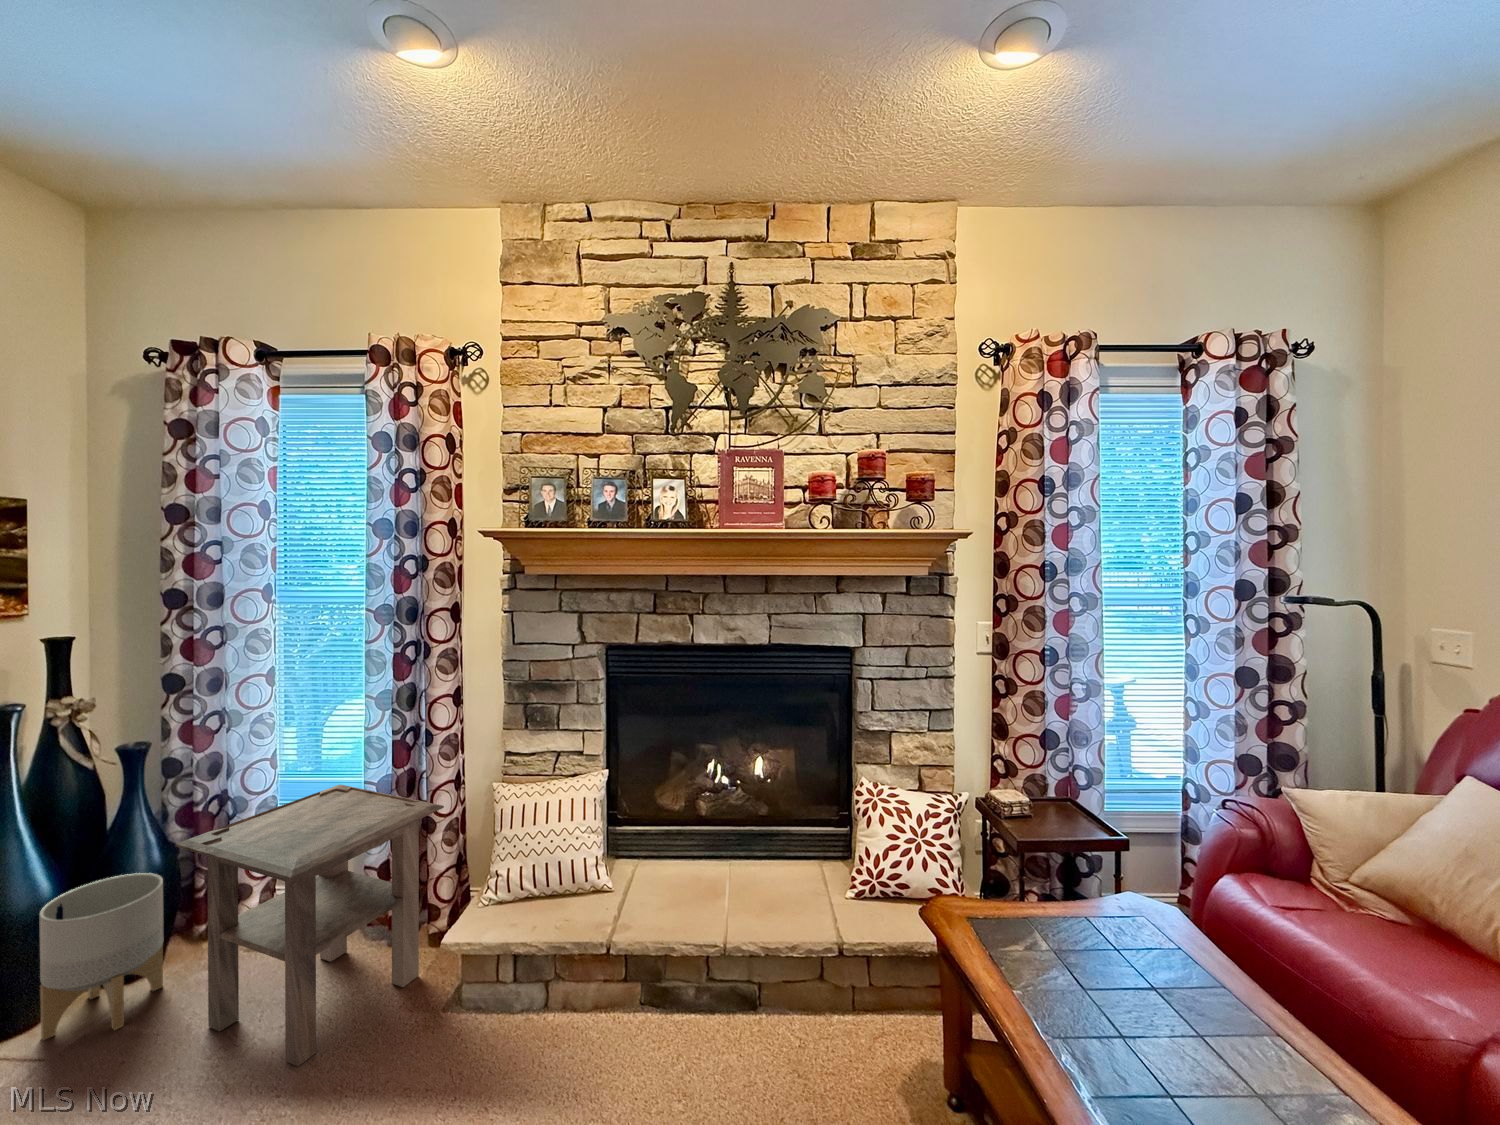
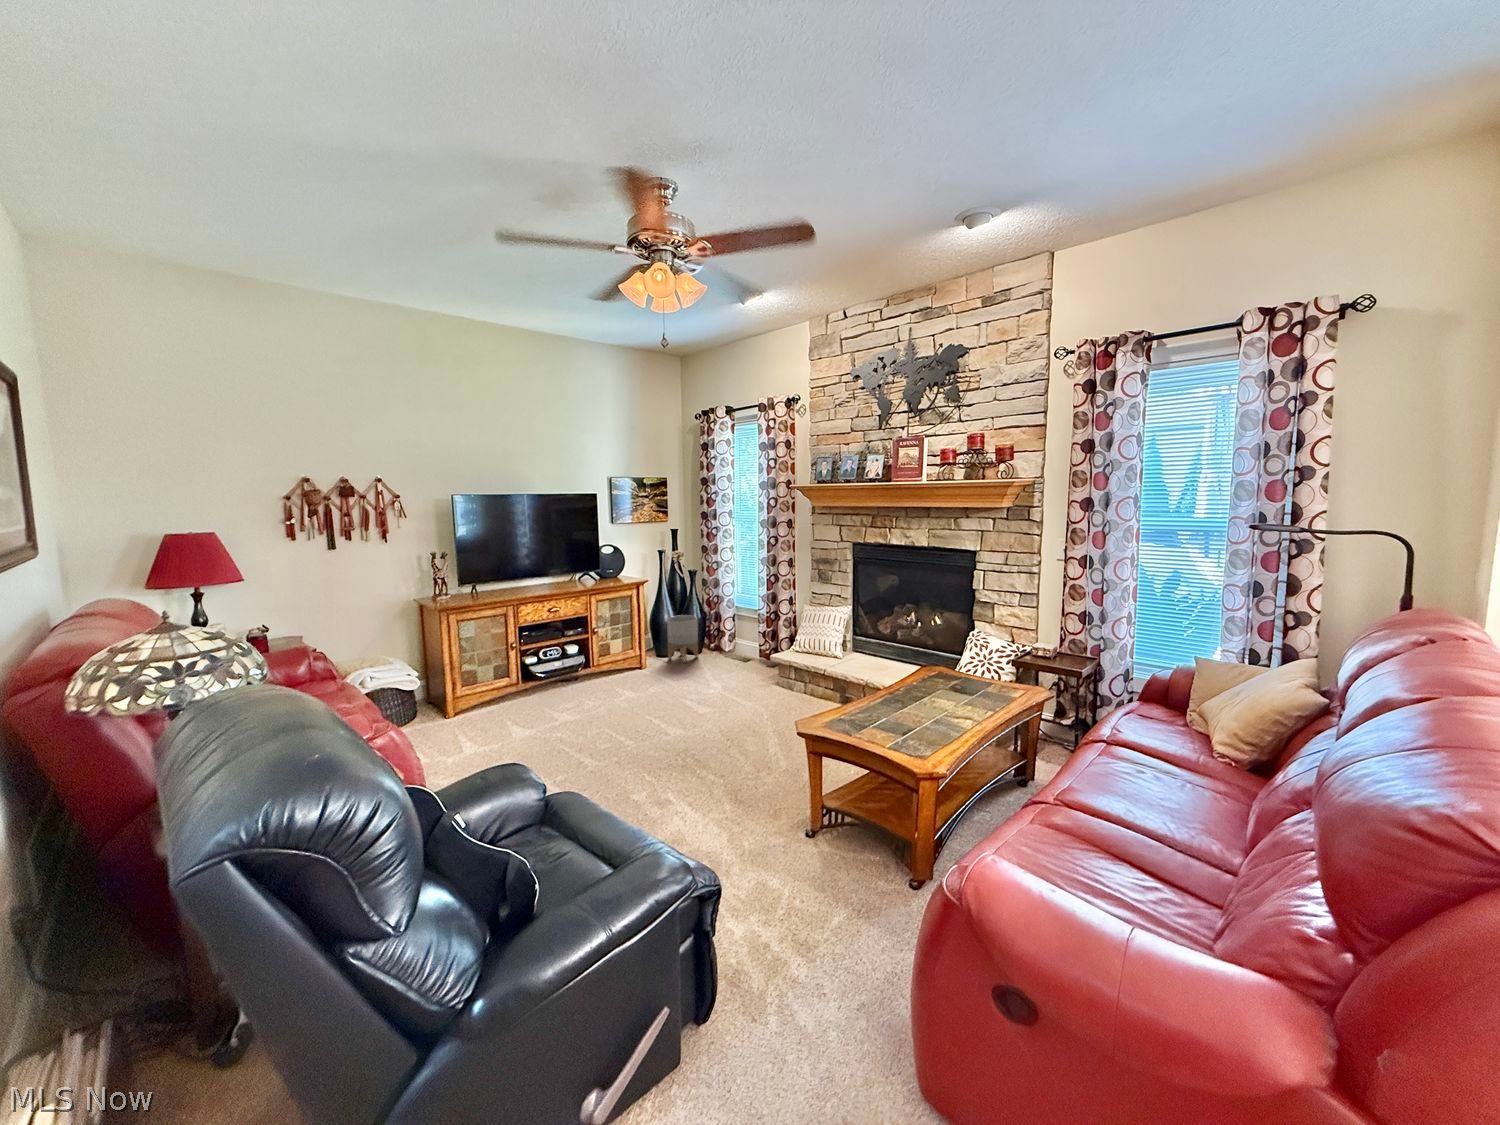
side table: present [175,785,444,1066] -> none [696,596,778,682]

